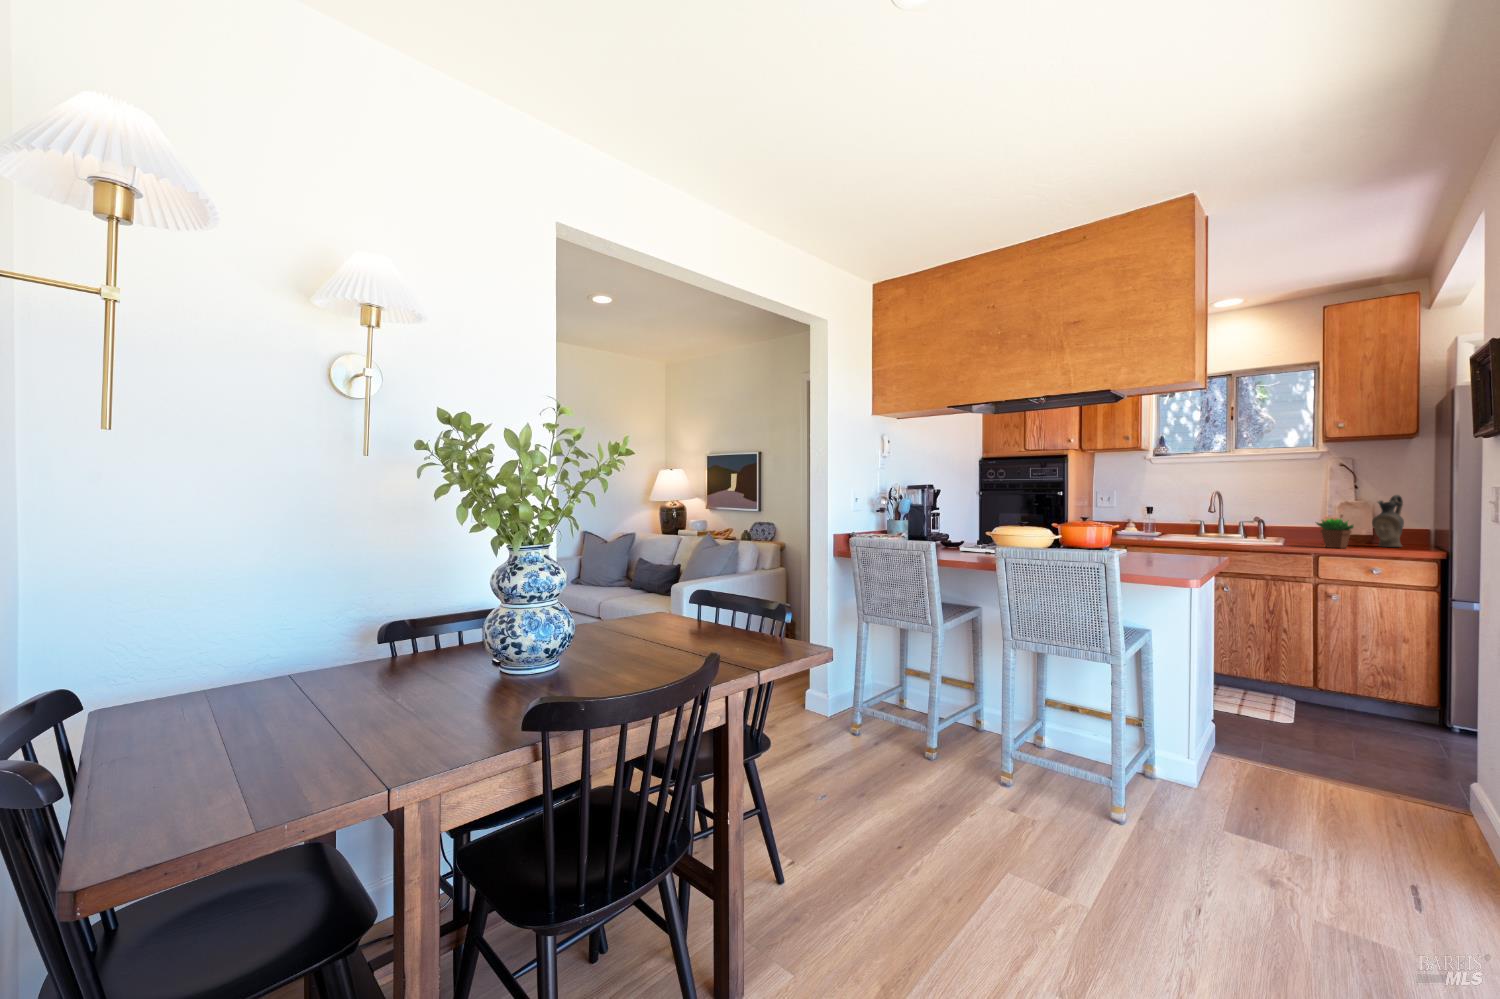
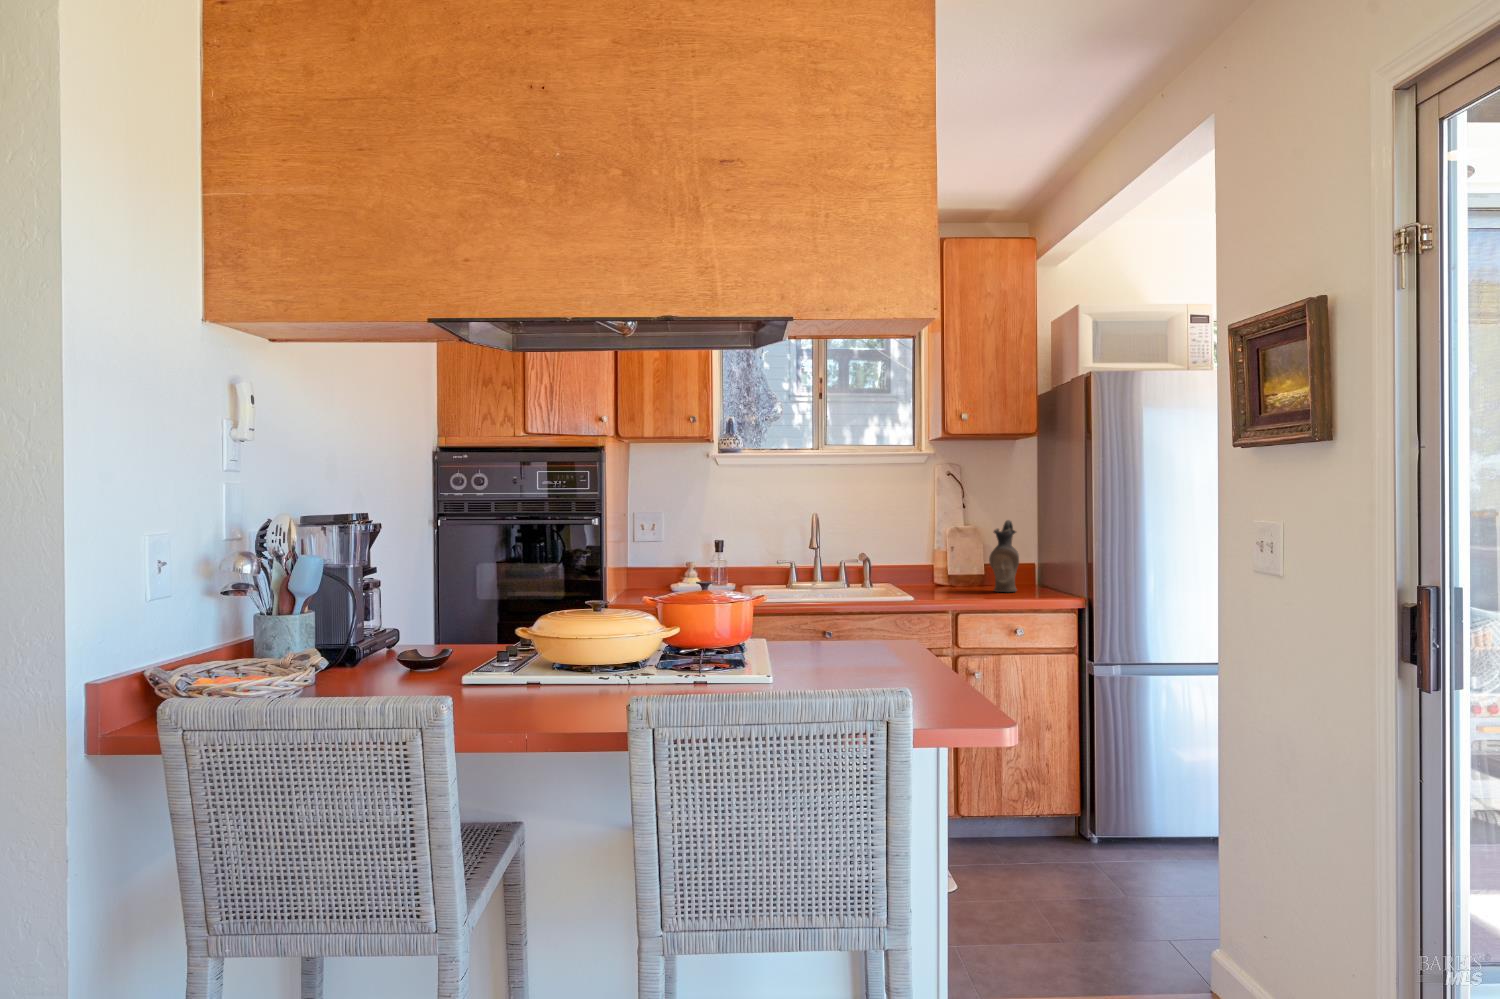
succulent plant: present [1317,519,1354,548] -> none [943,555,988,600]

